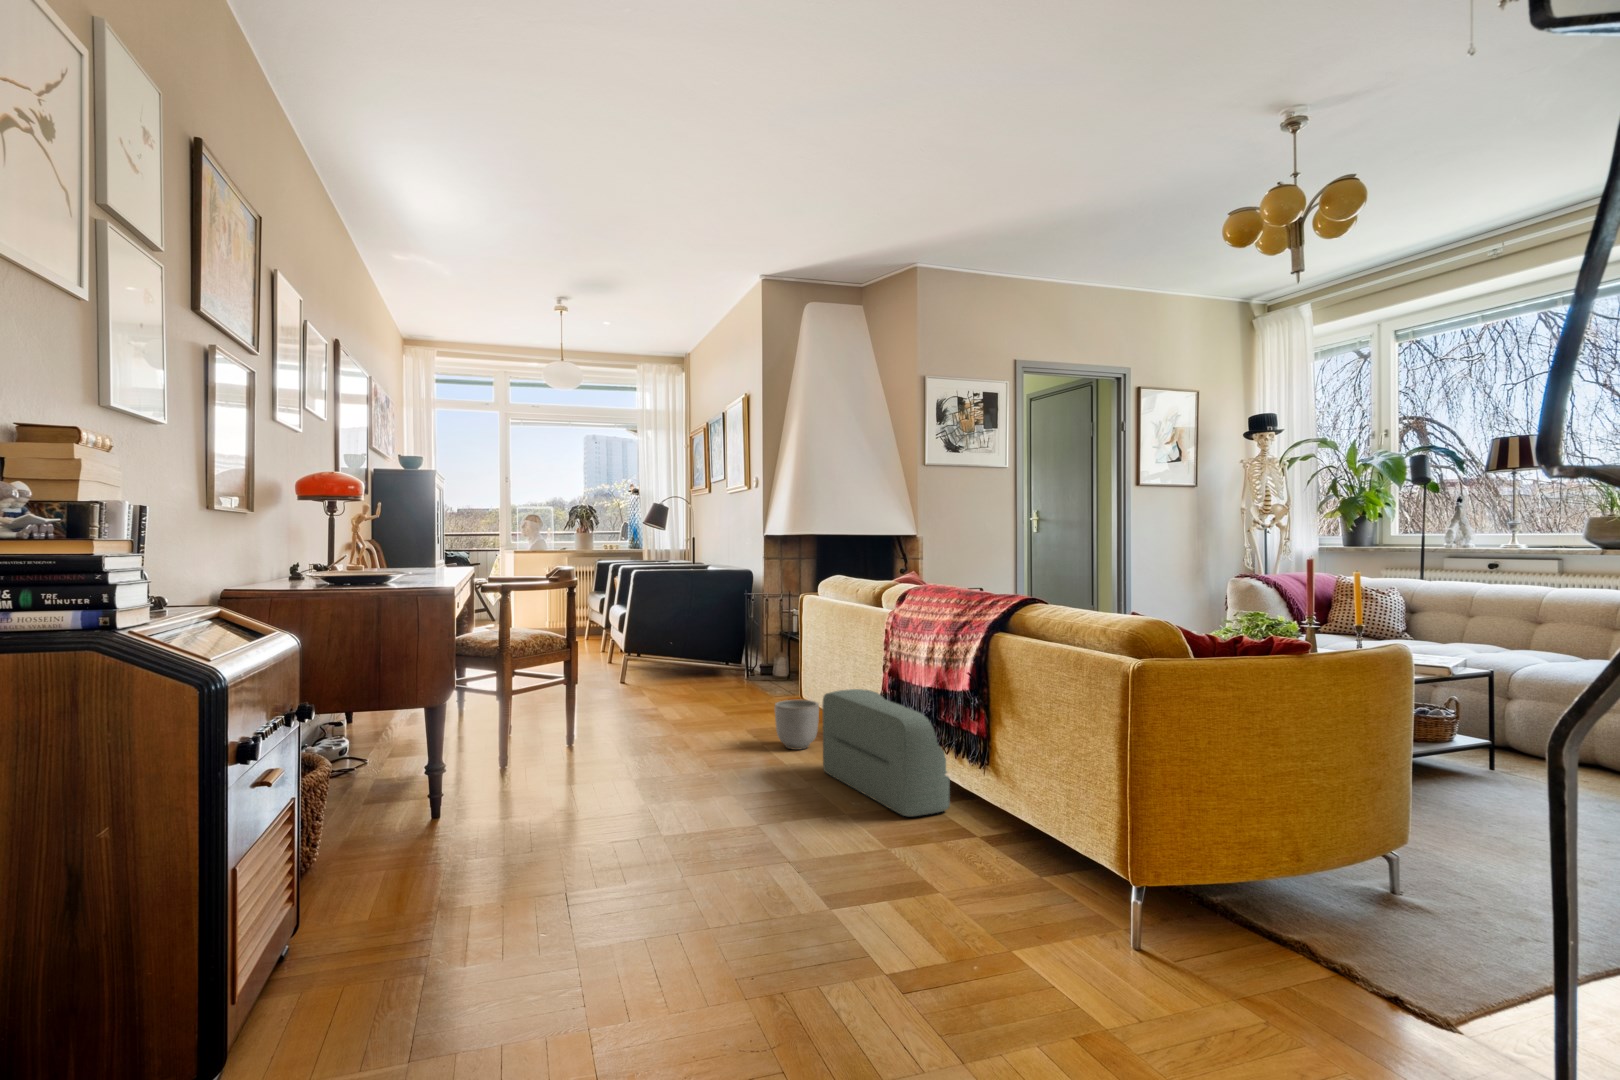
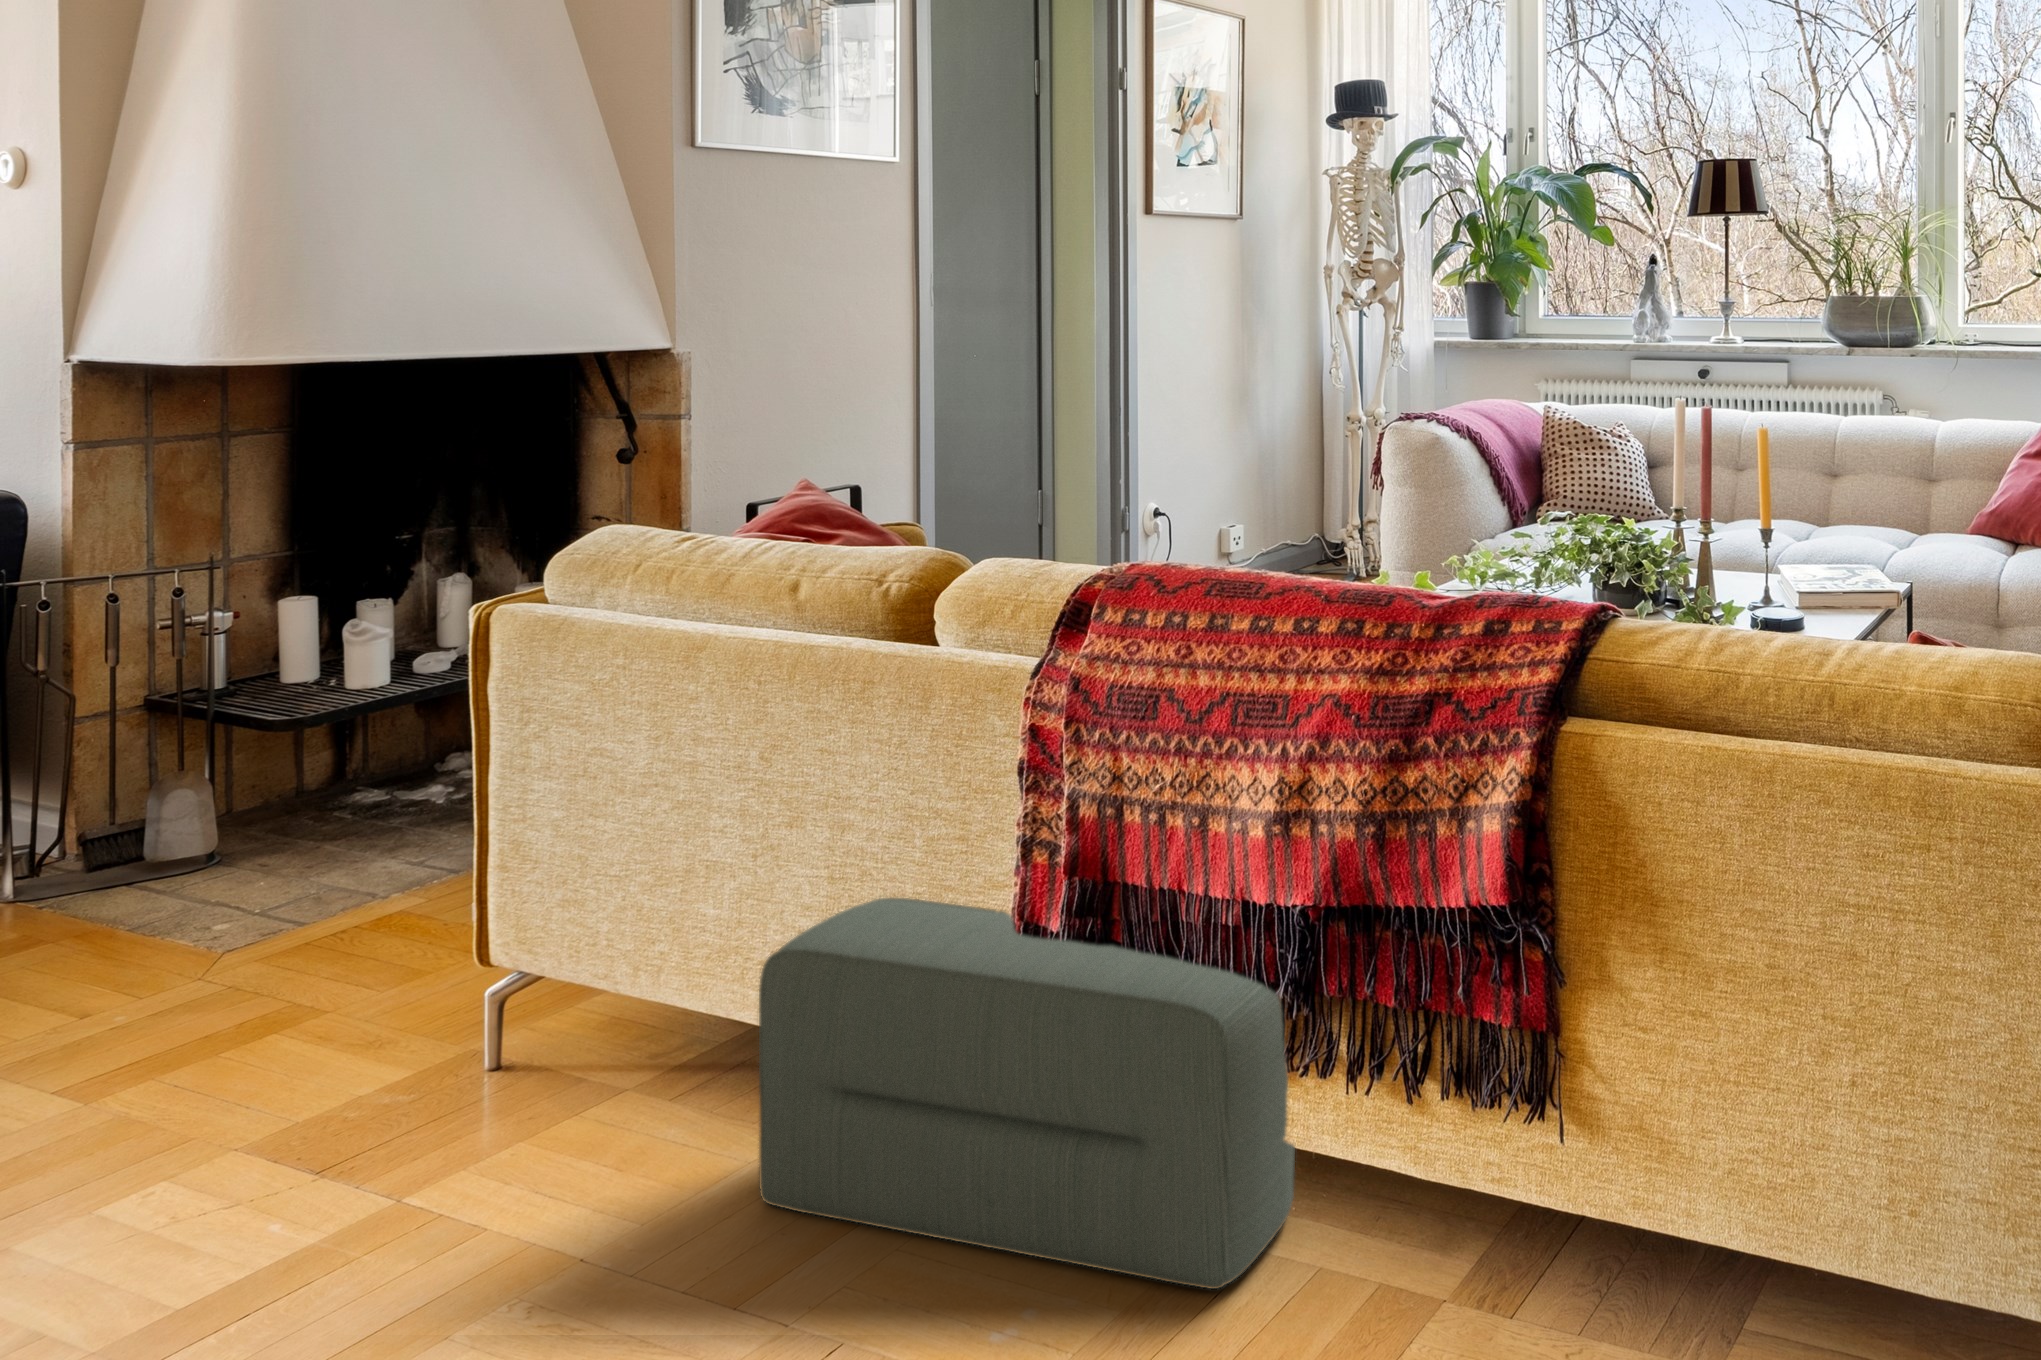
planter: present [775,700,819,750] -> none [454,952,632,1146]

